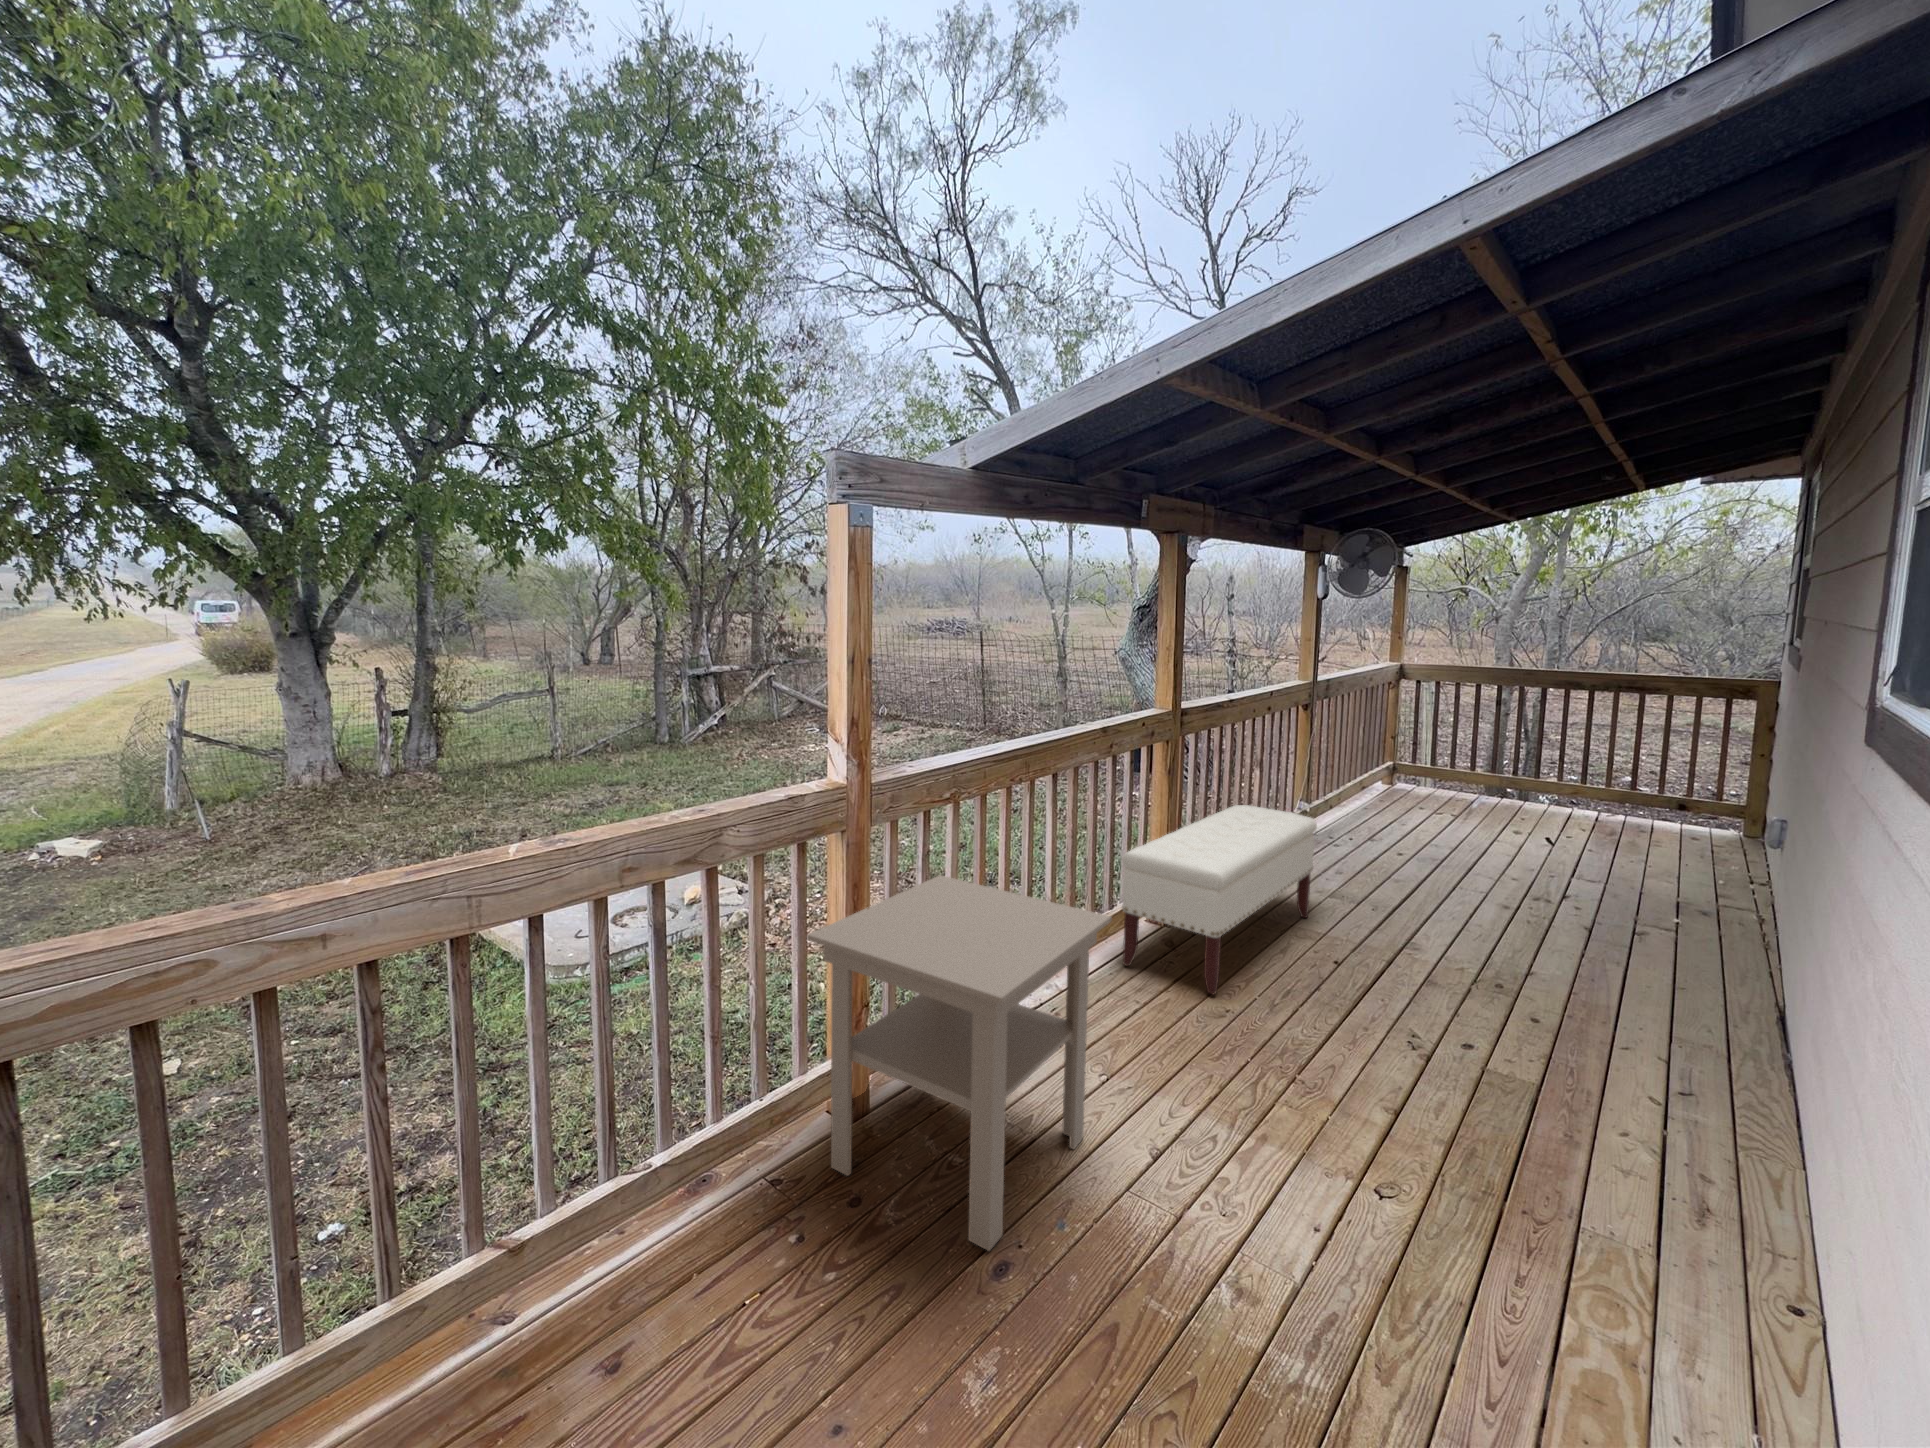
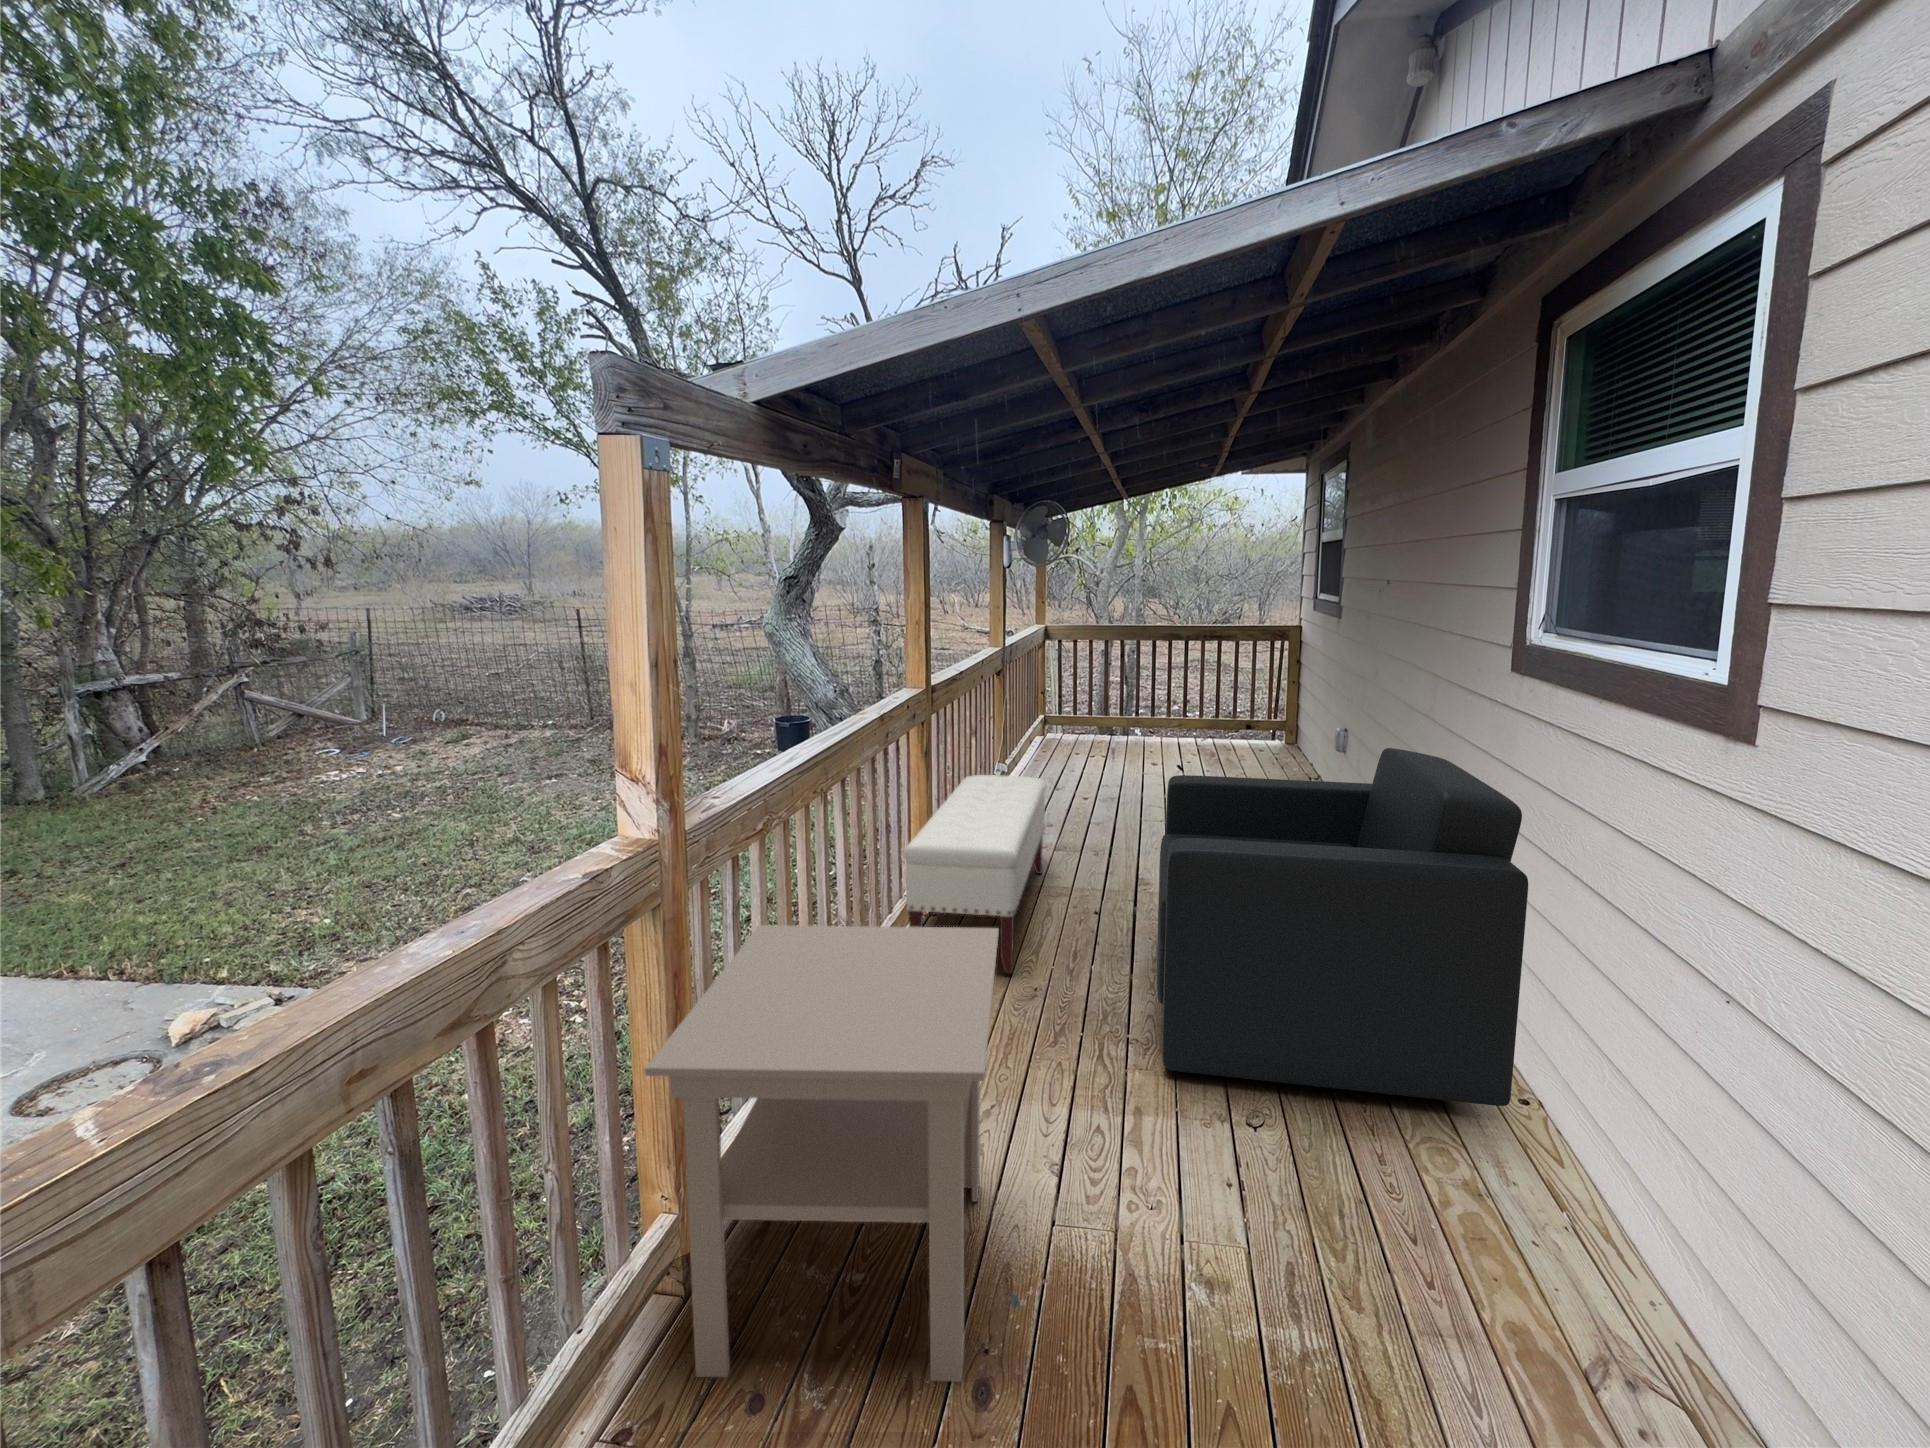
armchair: none [1314,829,1830,1309] -> present [1157,748,1528,1106]

